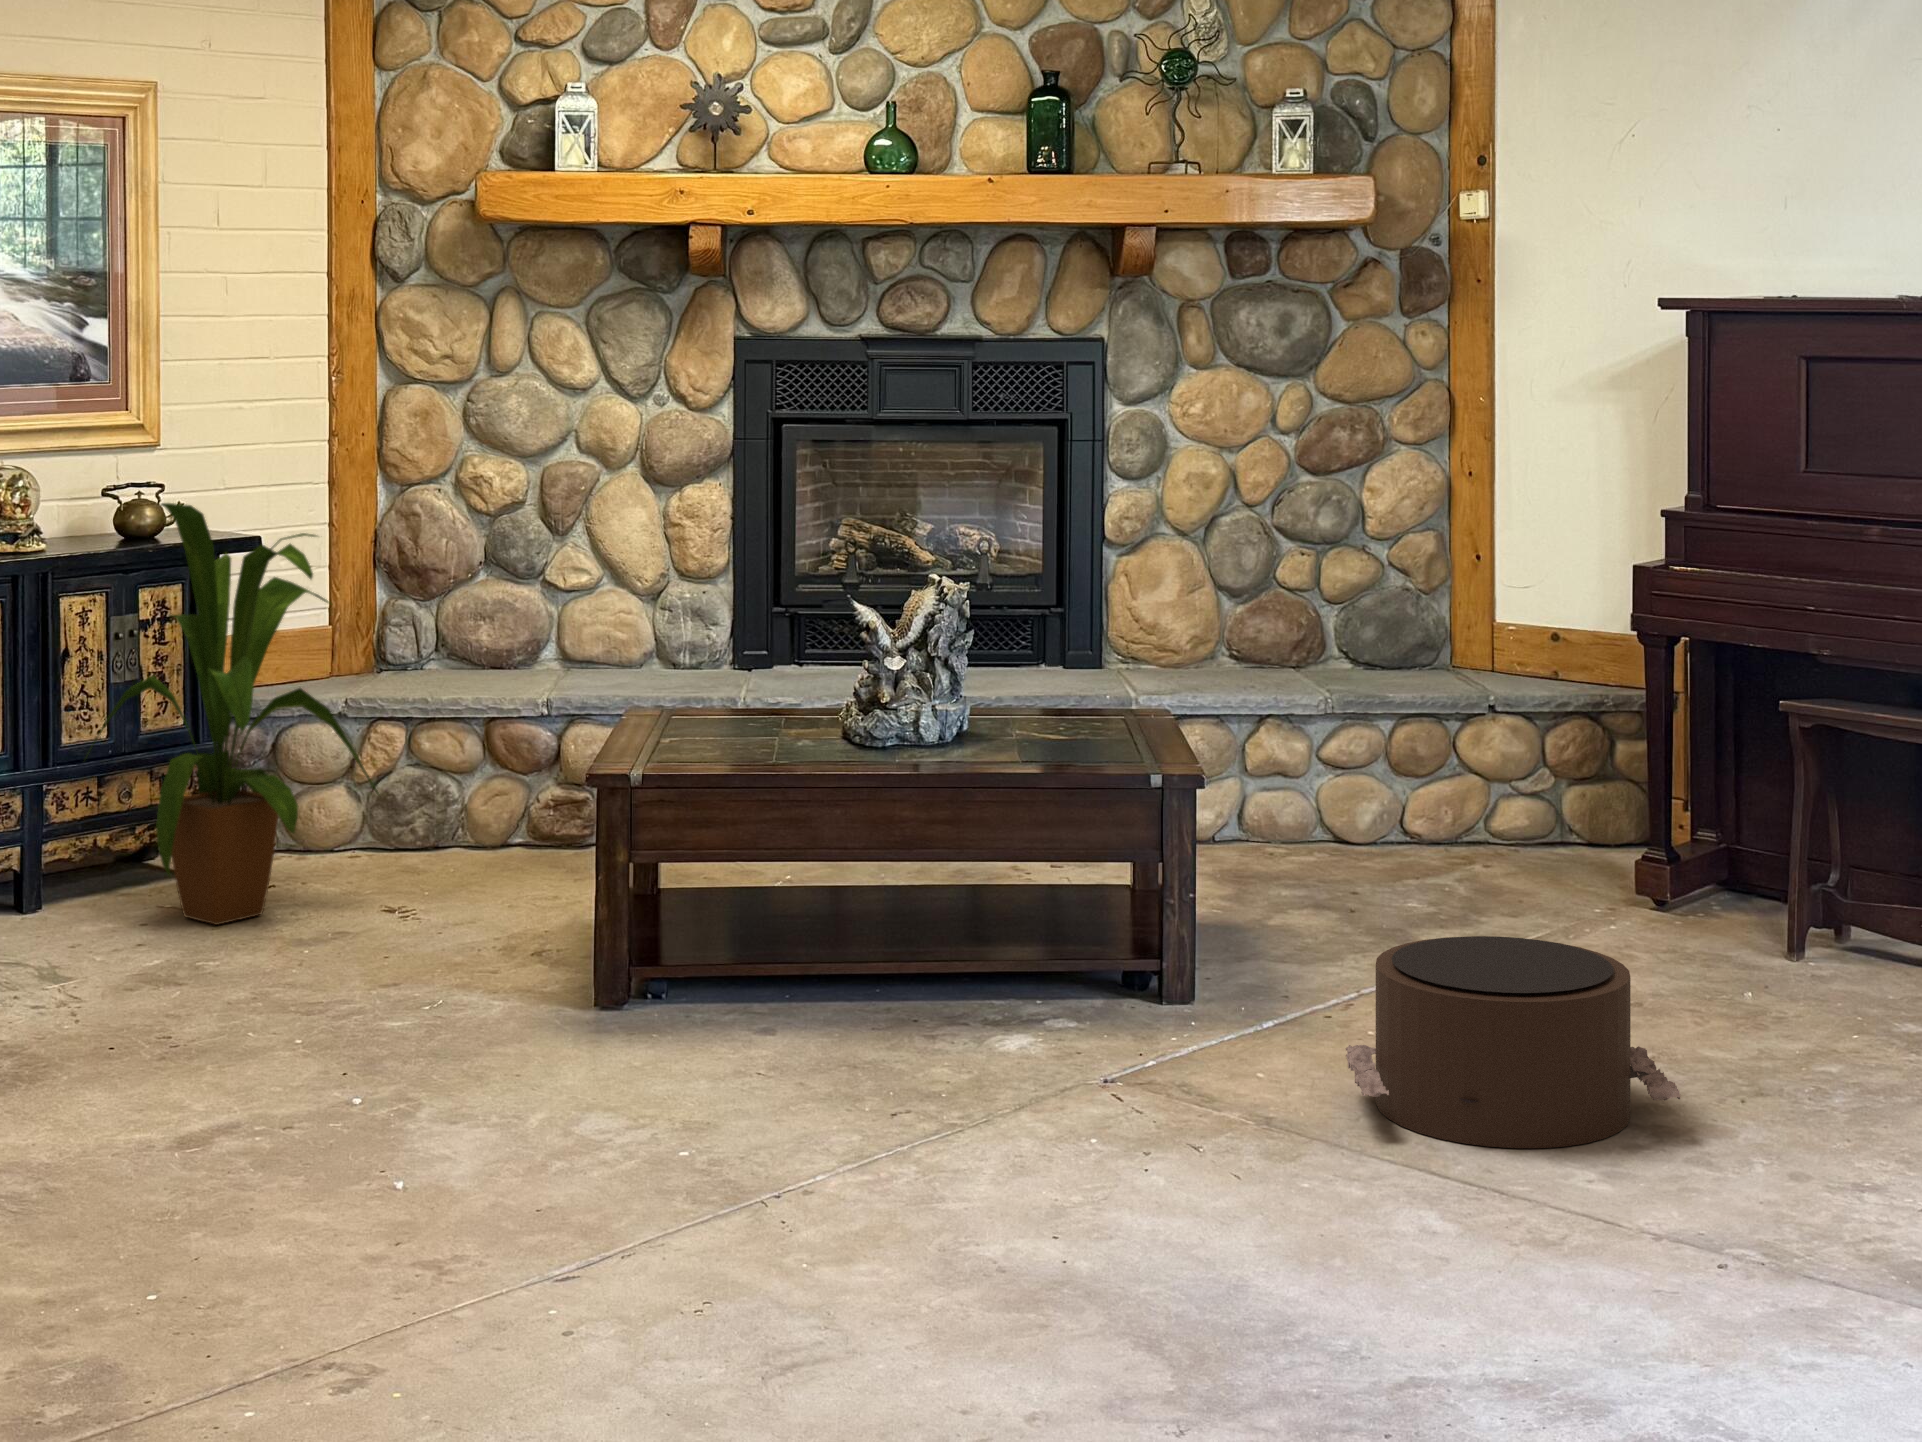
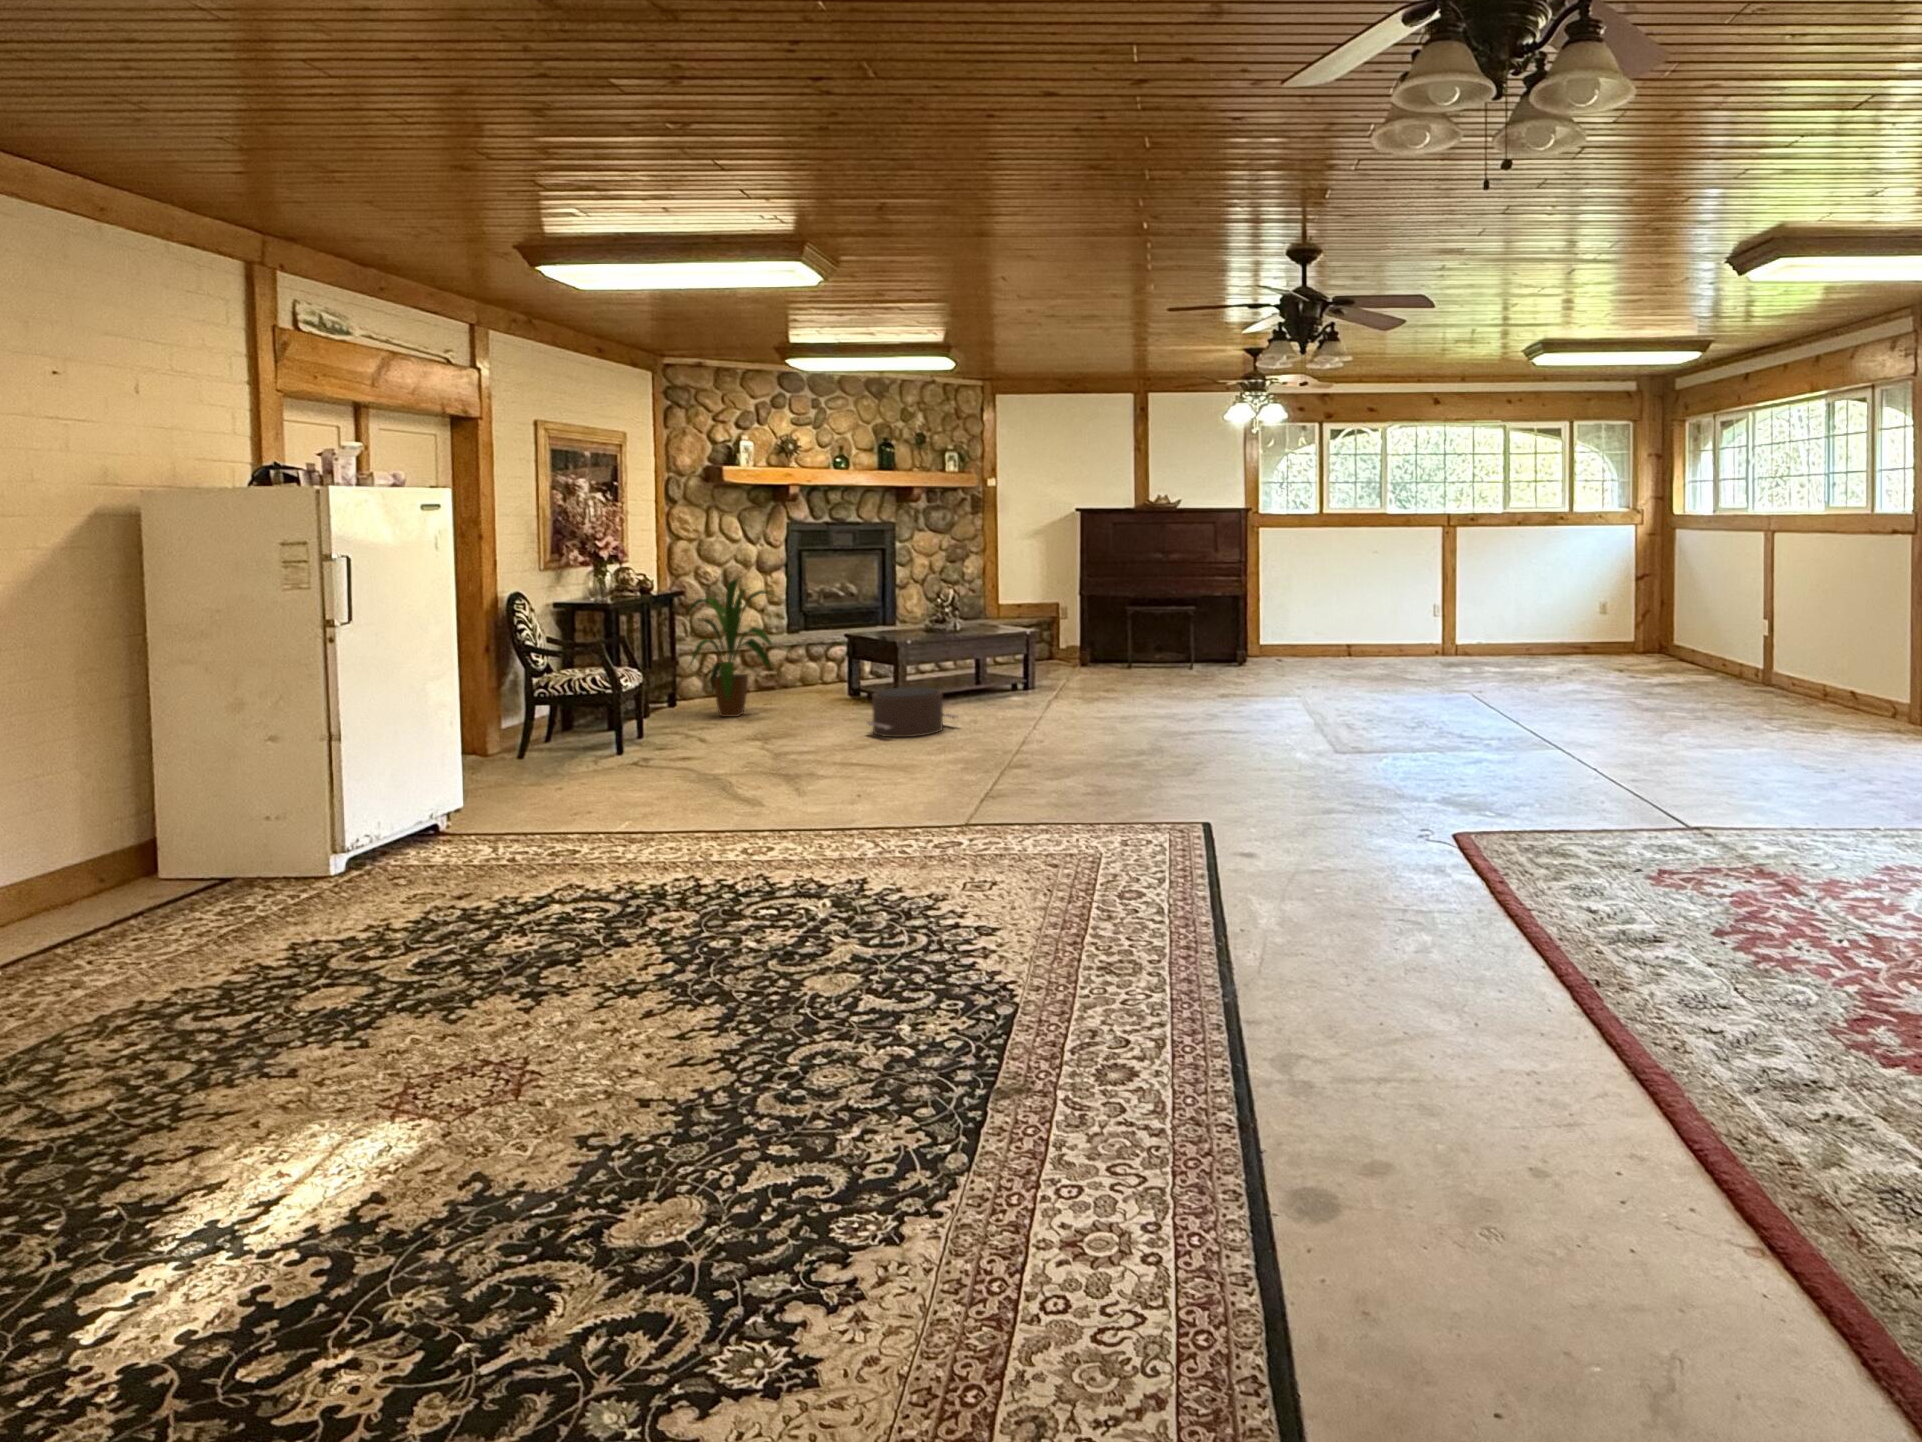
pouf: present [1346,936,1681,1148] -> present [867,687,957,737]

